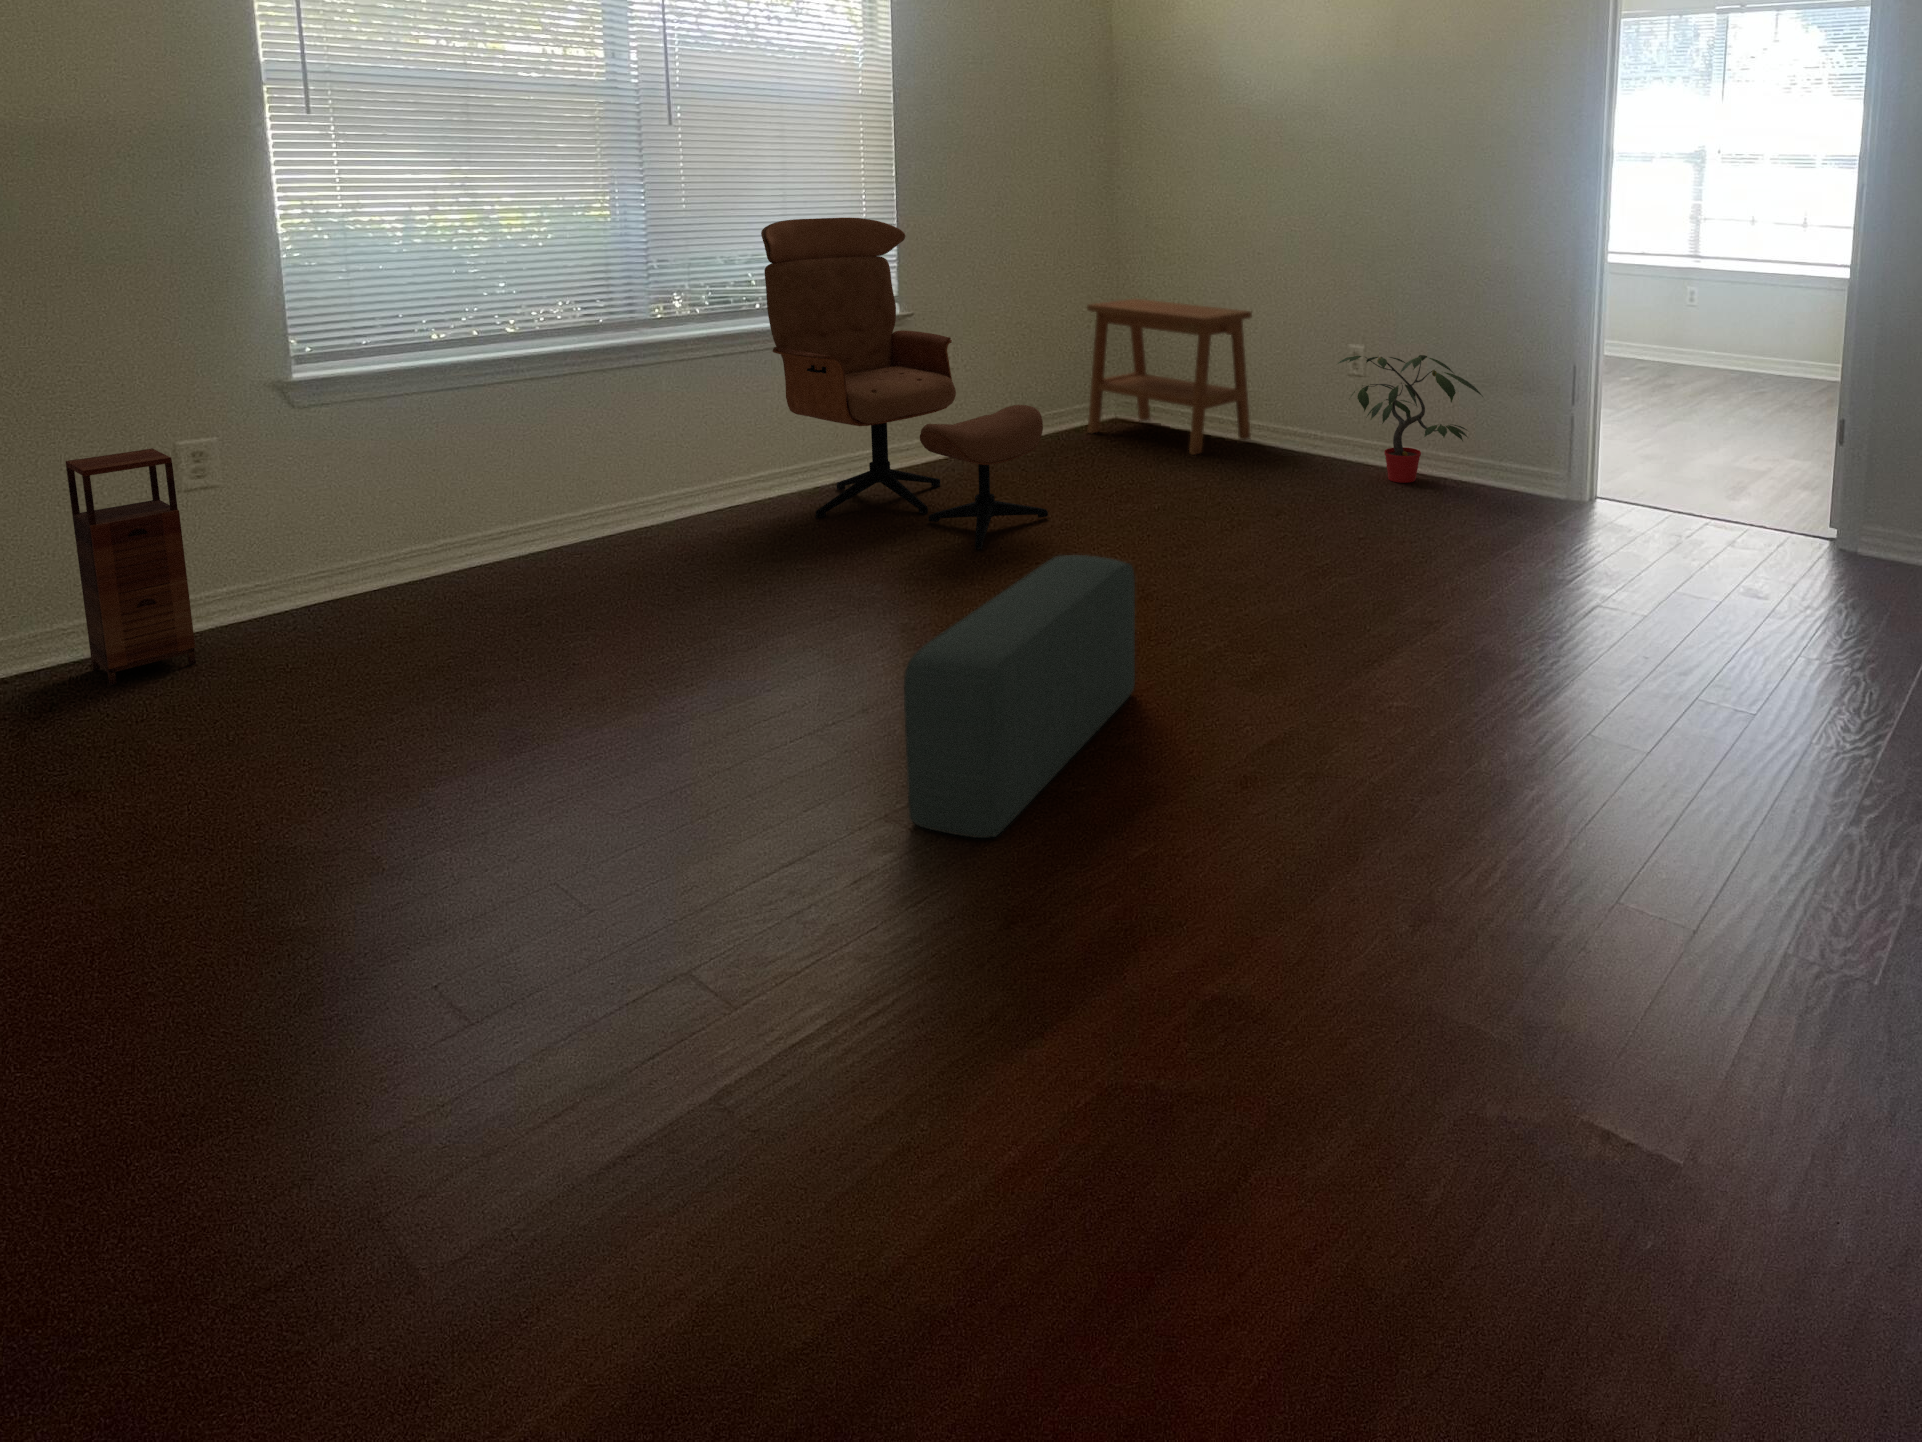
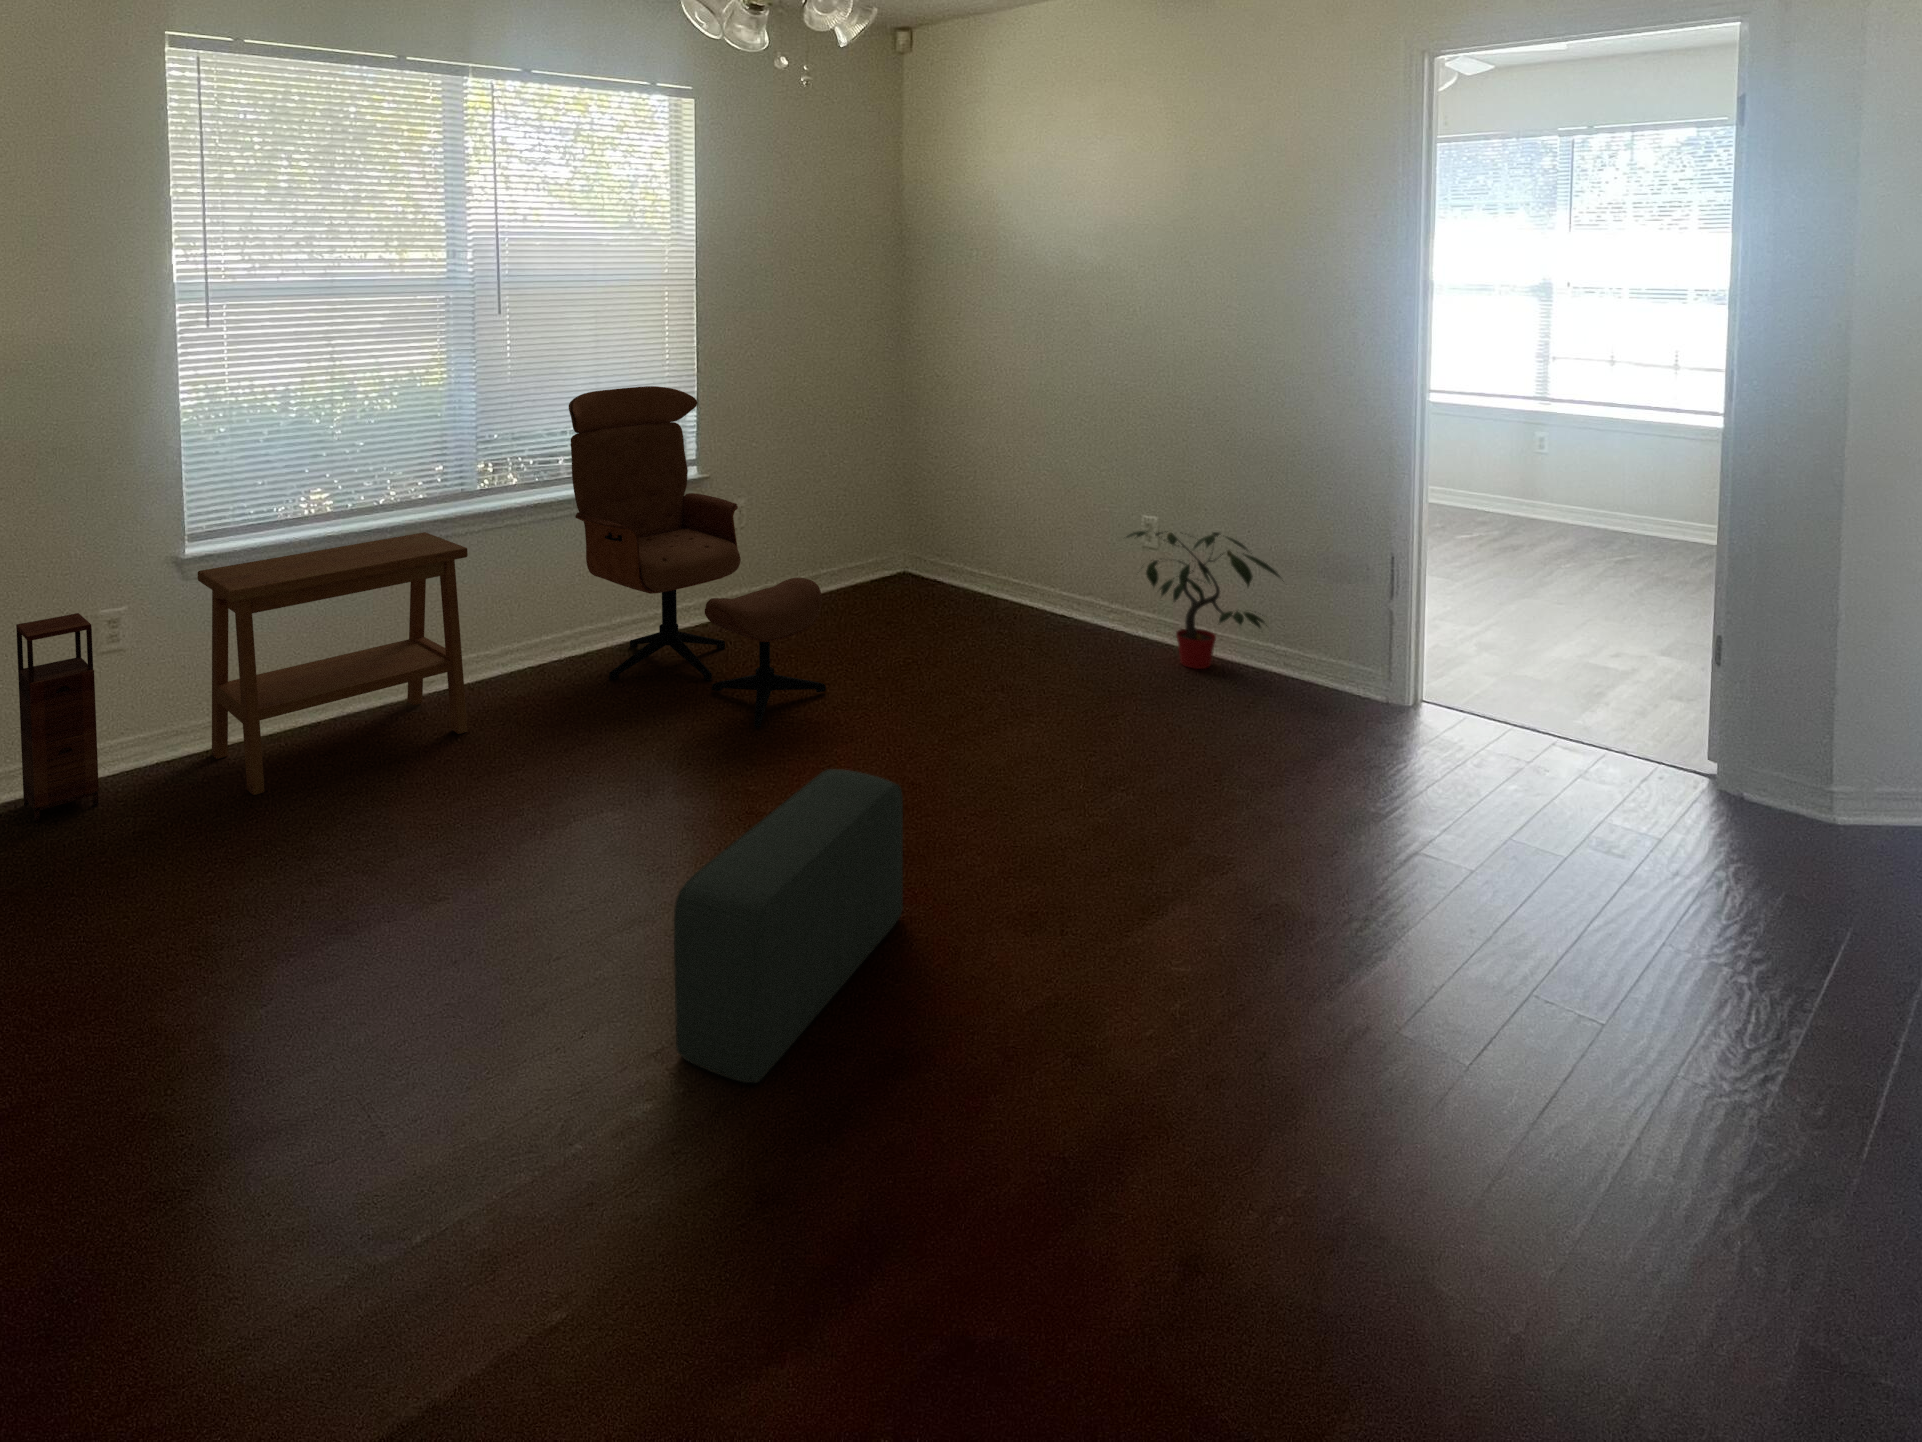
side table: present [1087,299,1252,455] -> present [198,532,468,795]

